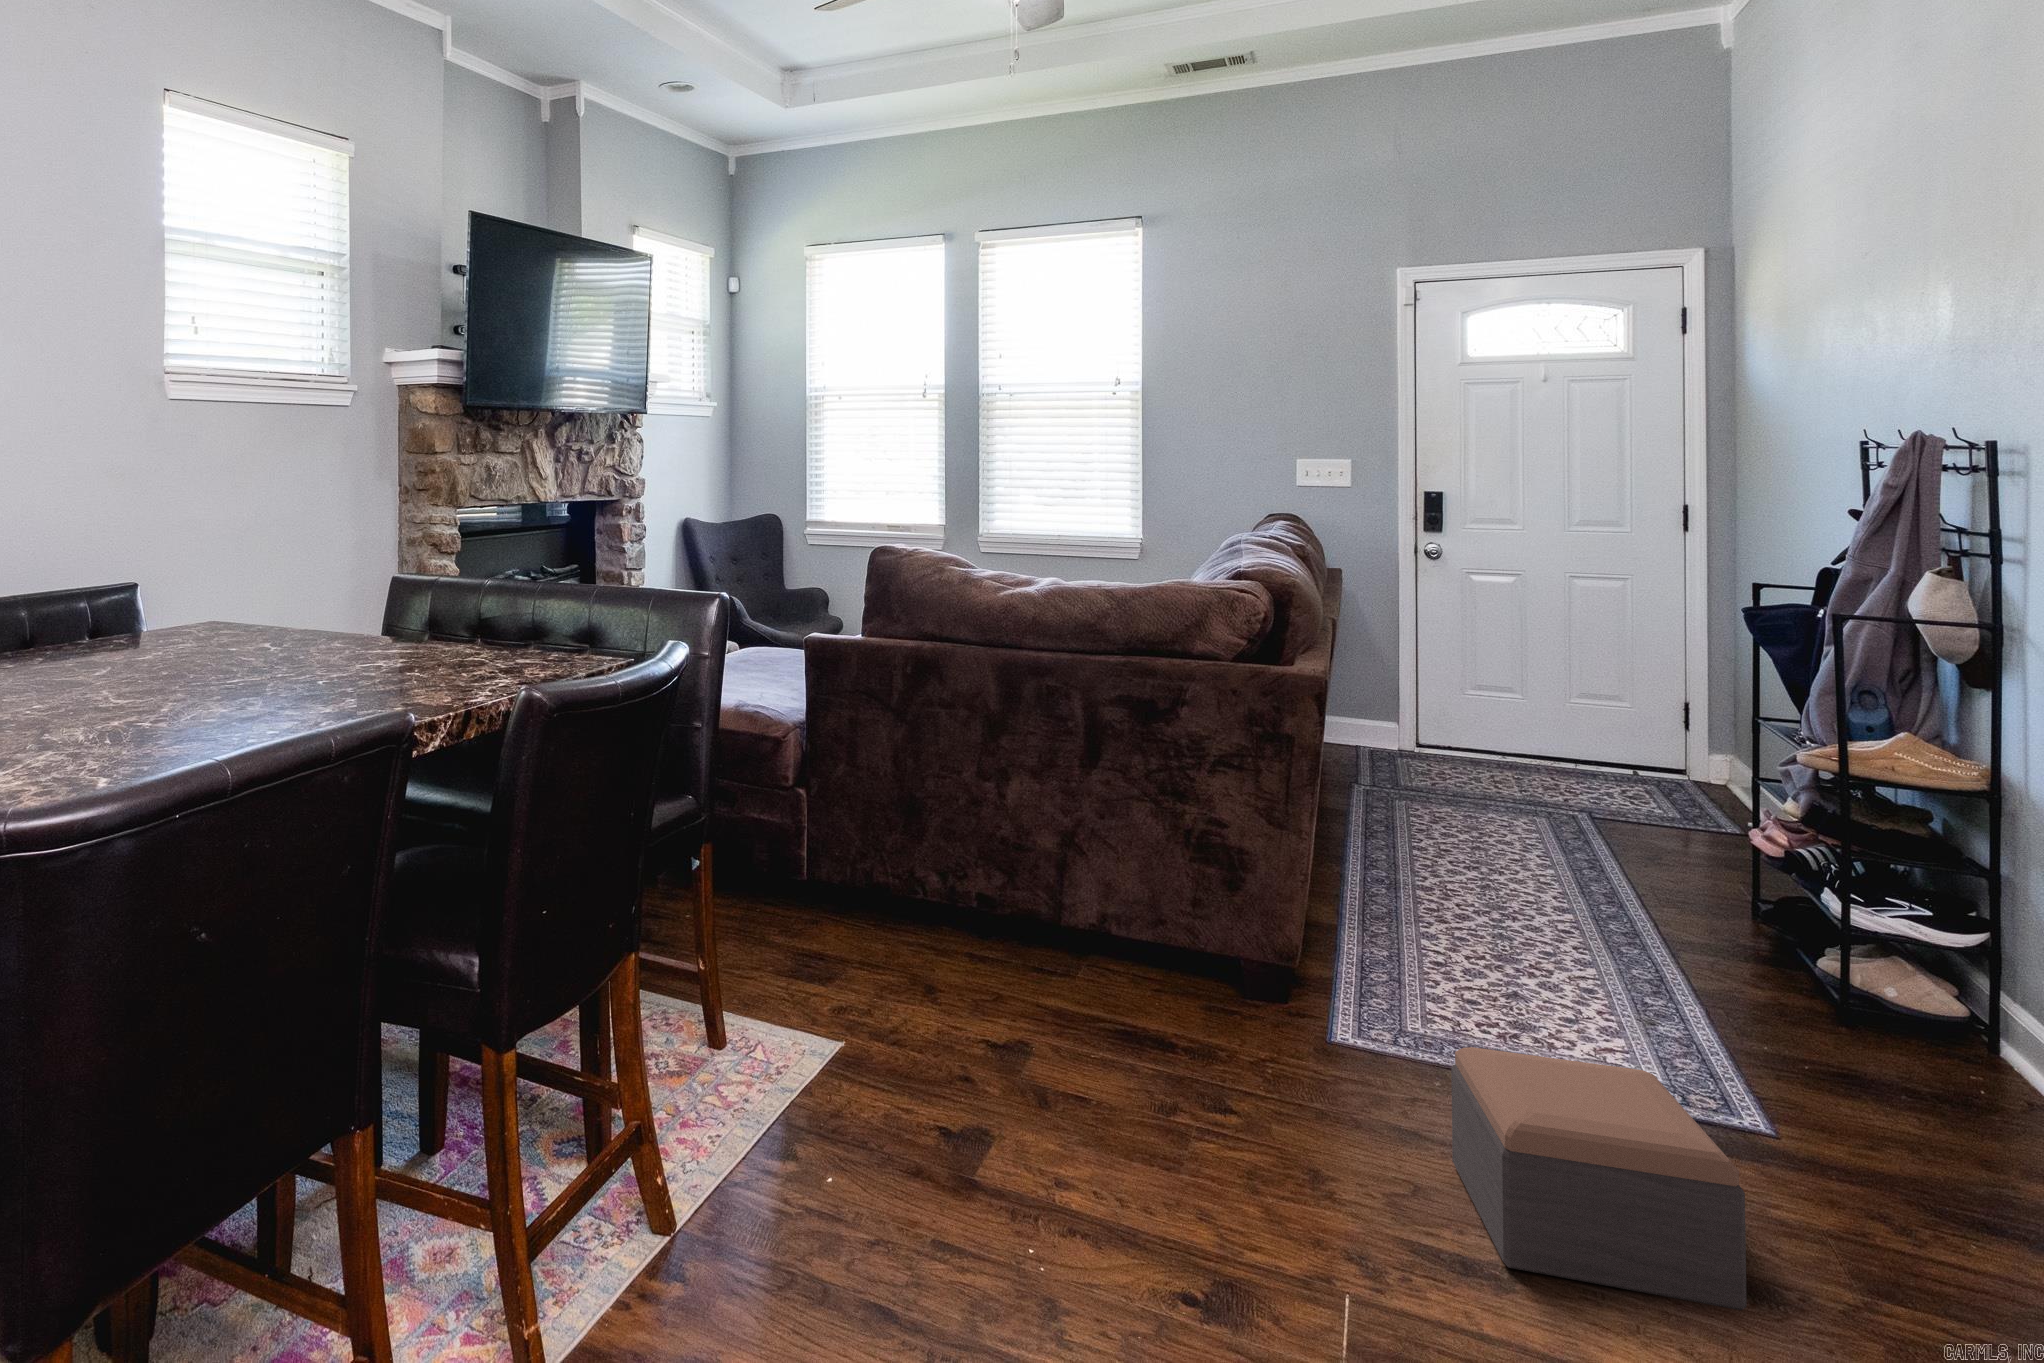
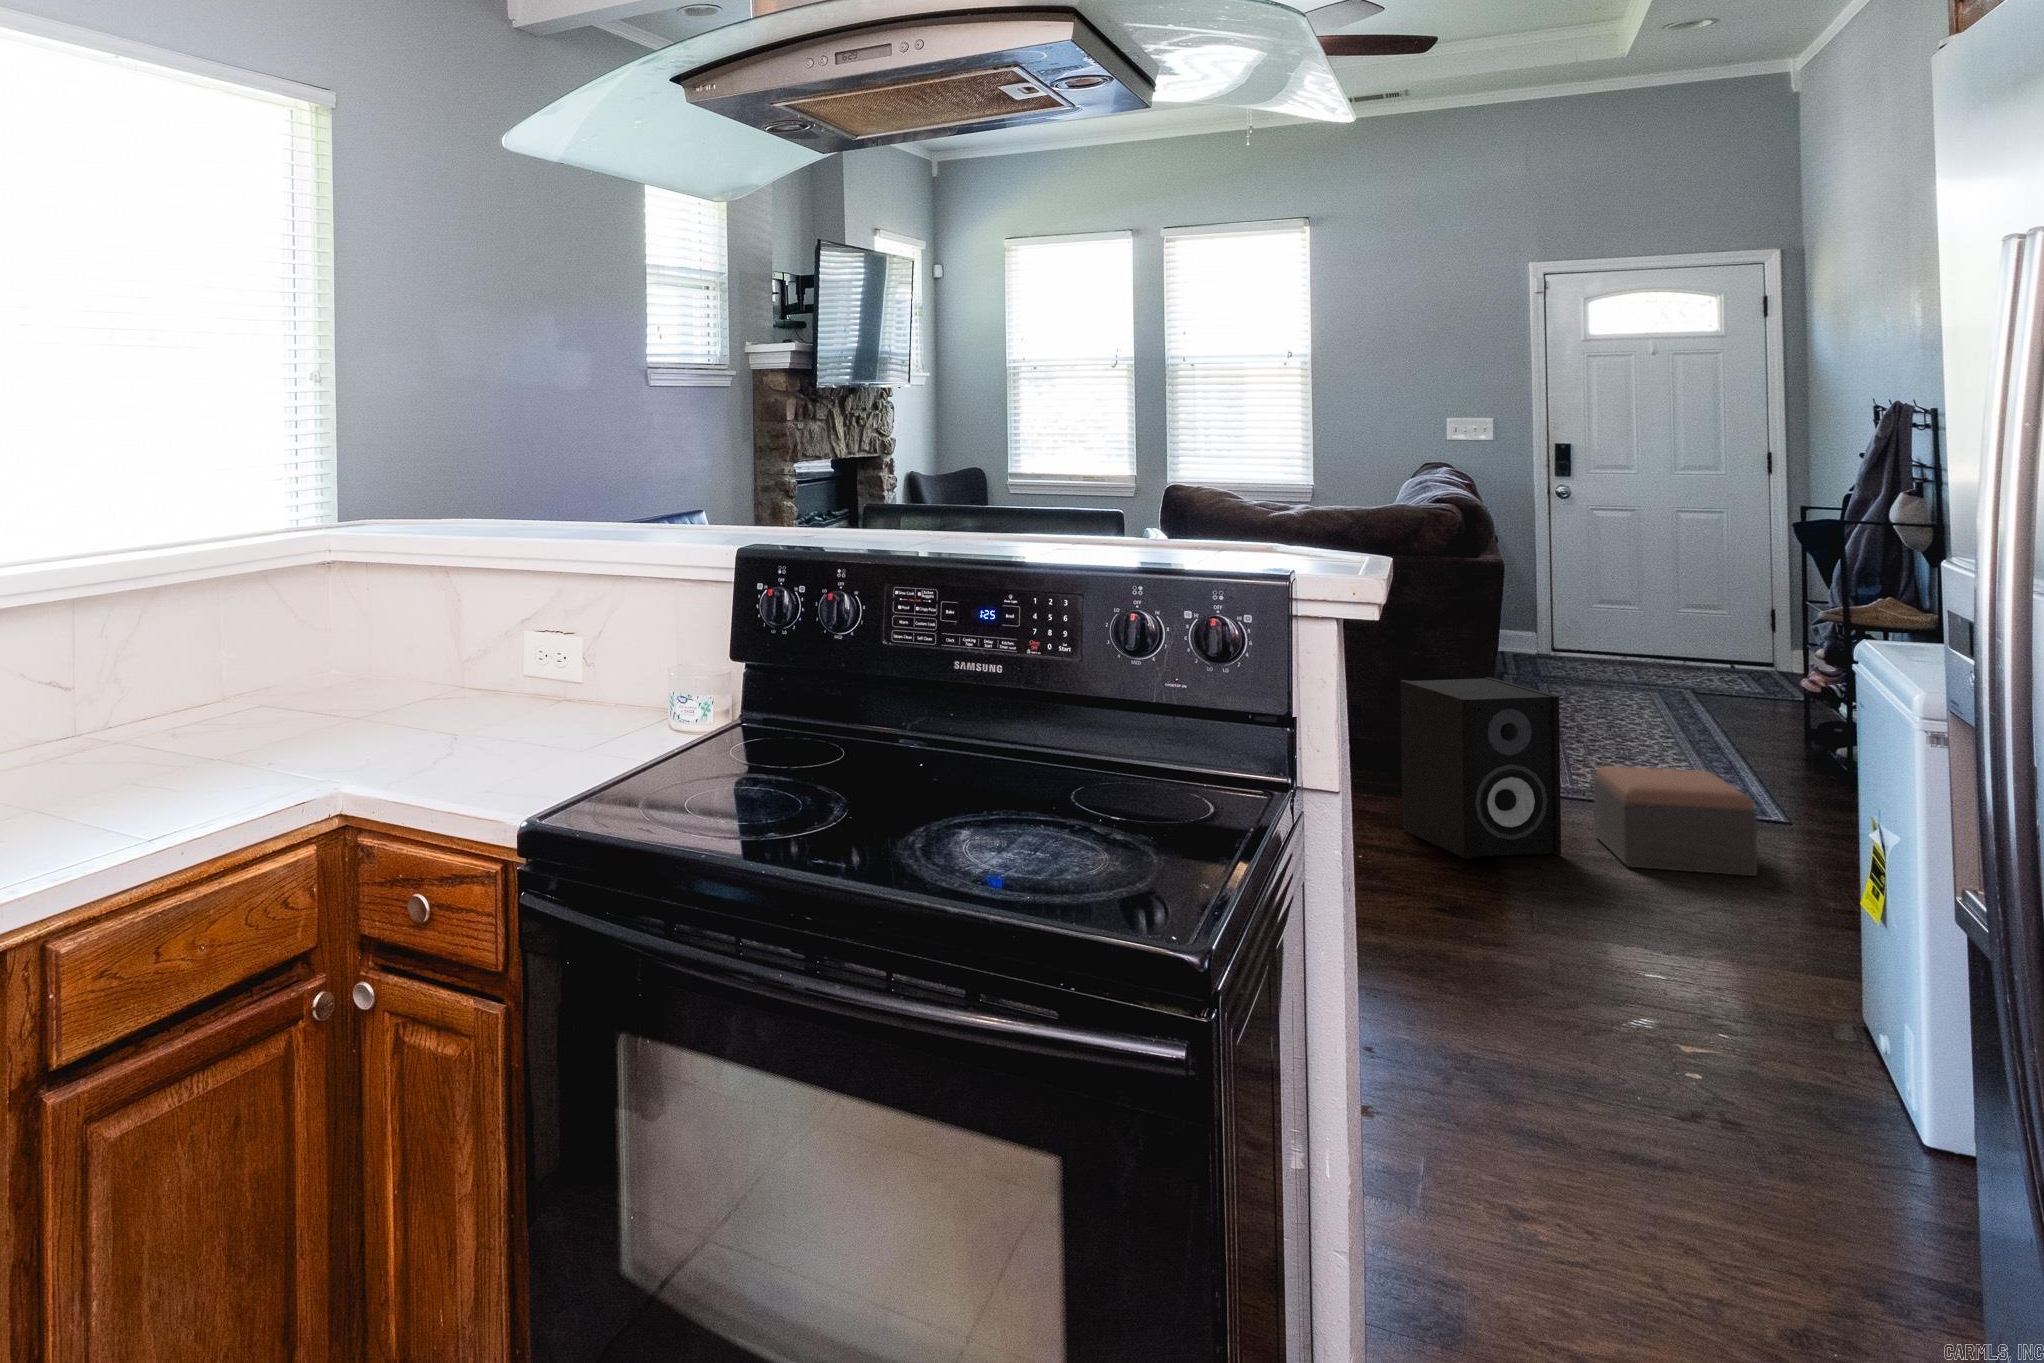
speaker: none [1137,880,1392,1229] -> present [1401,677,1561,859]

